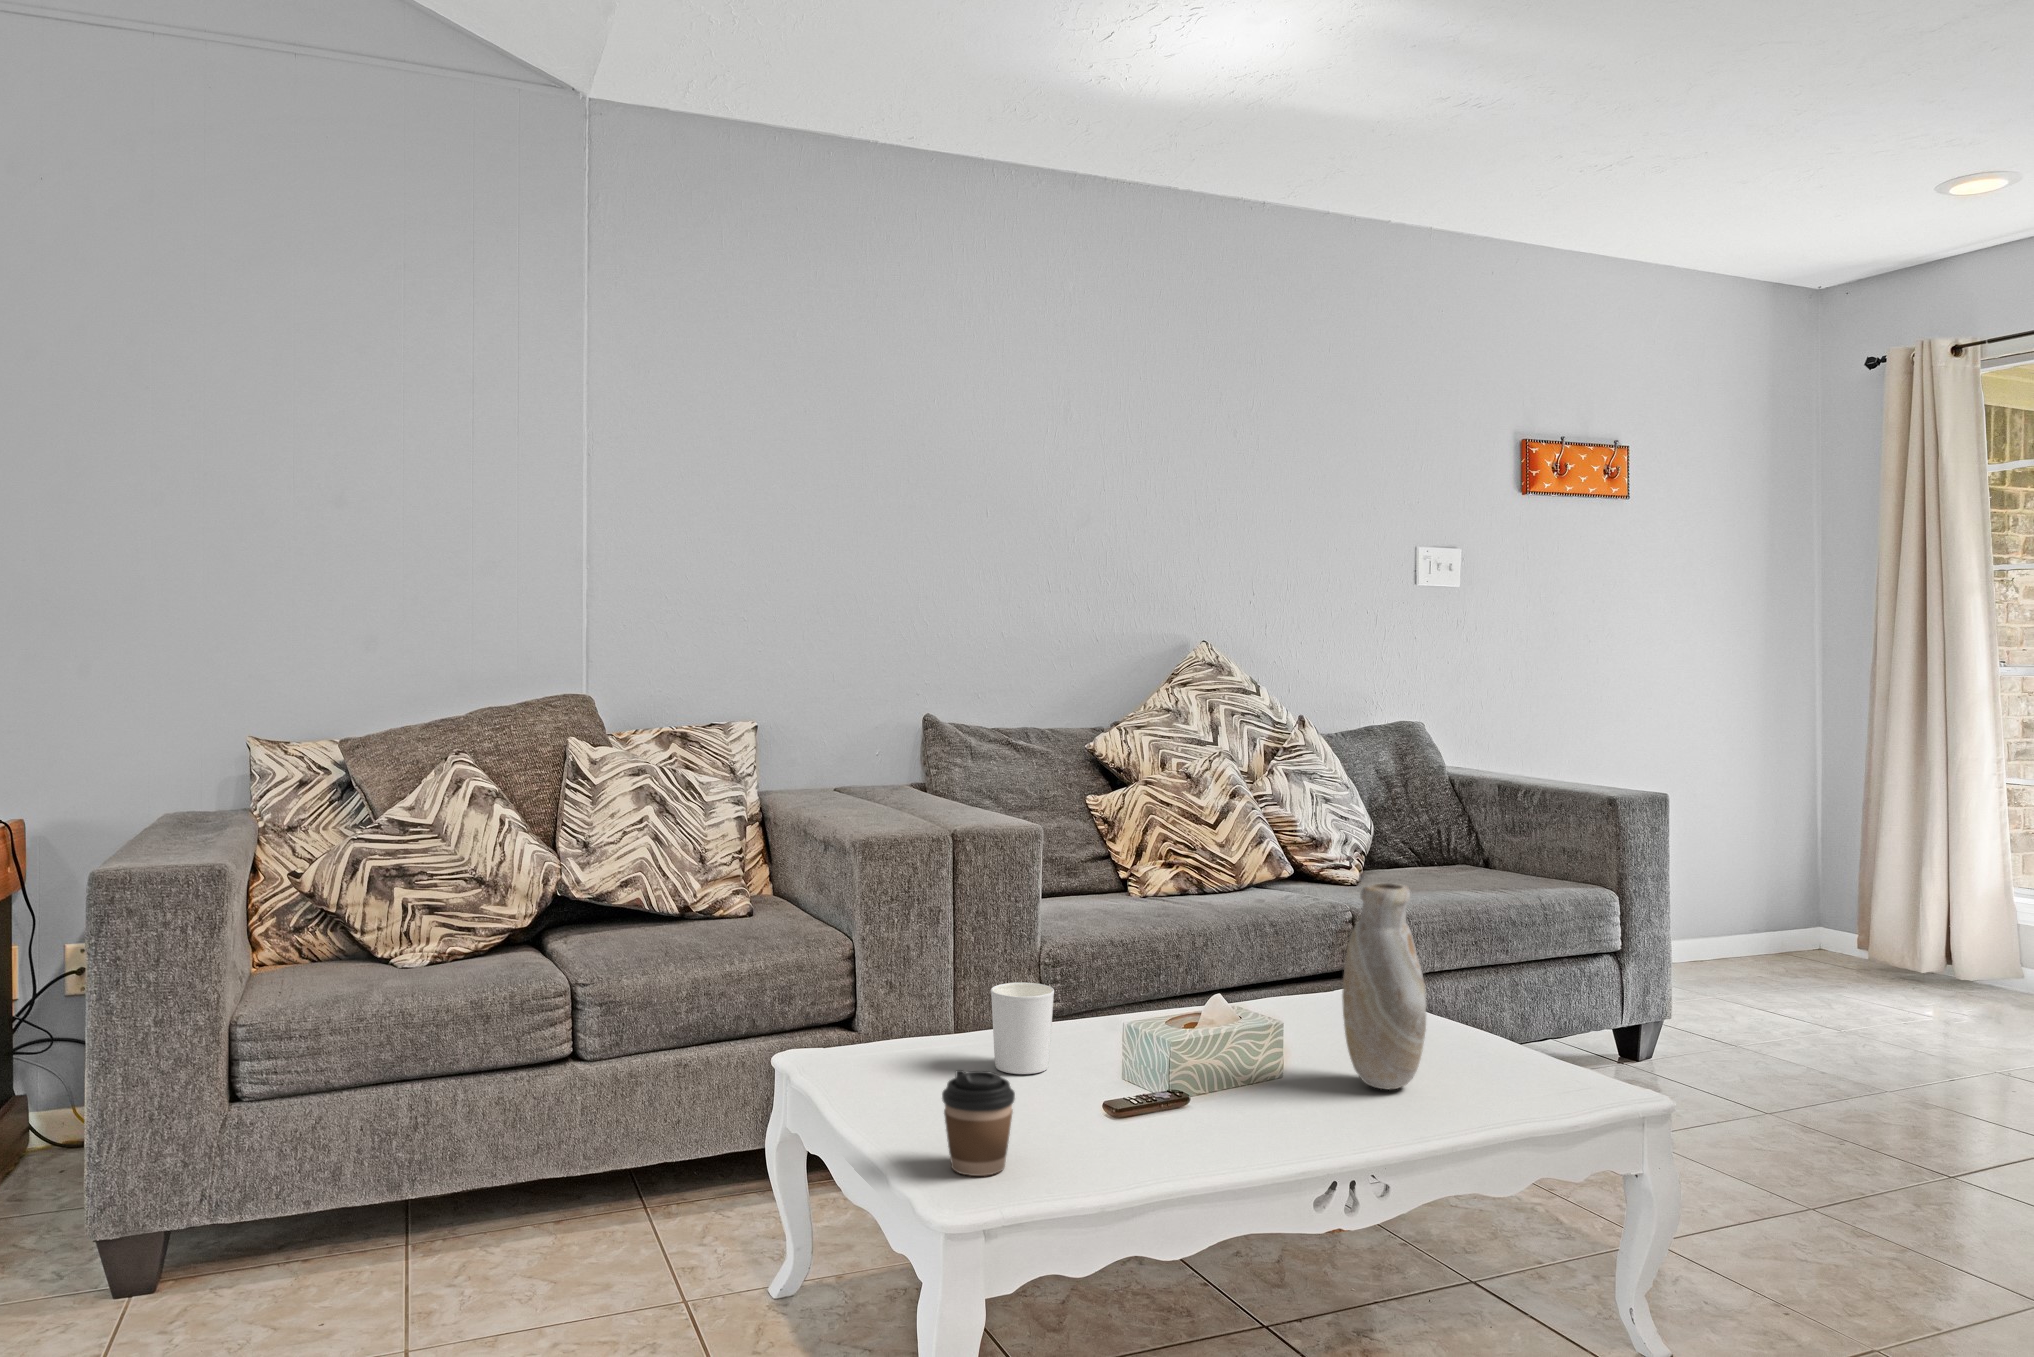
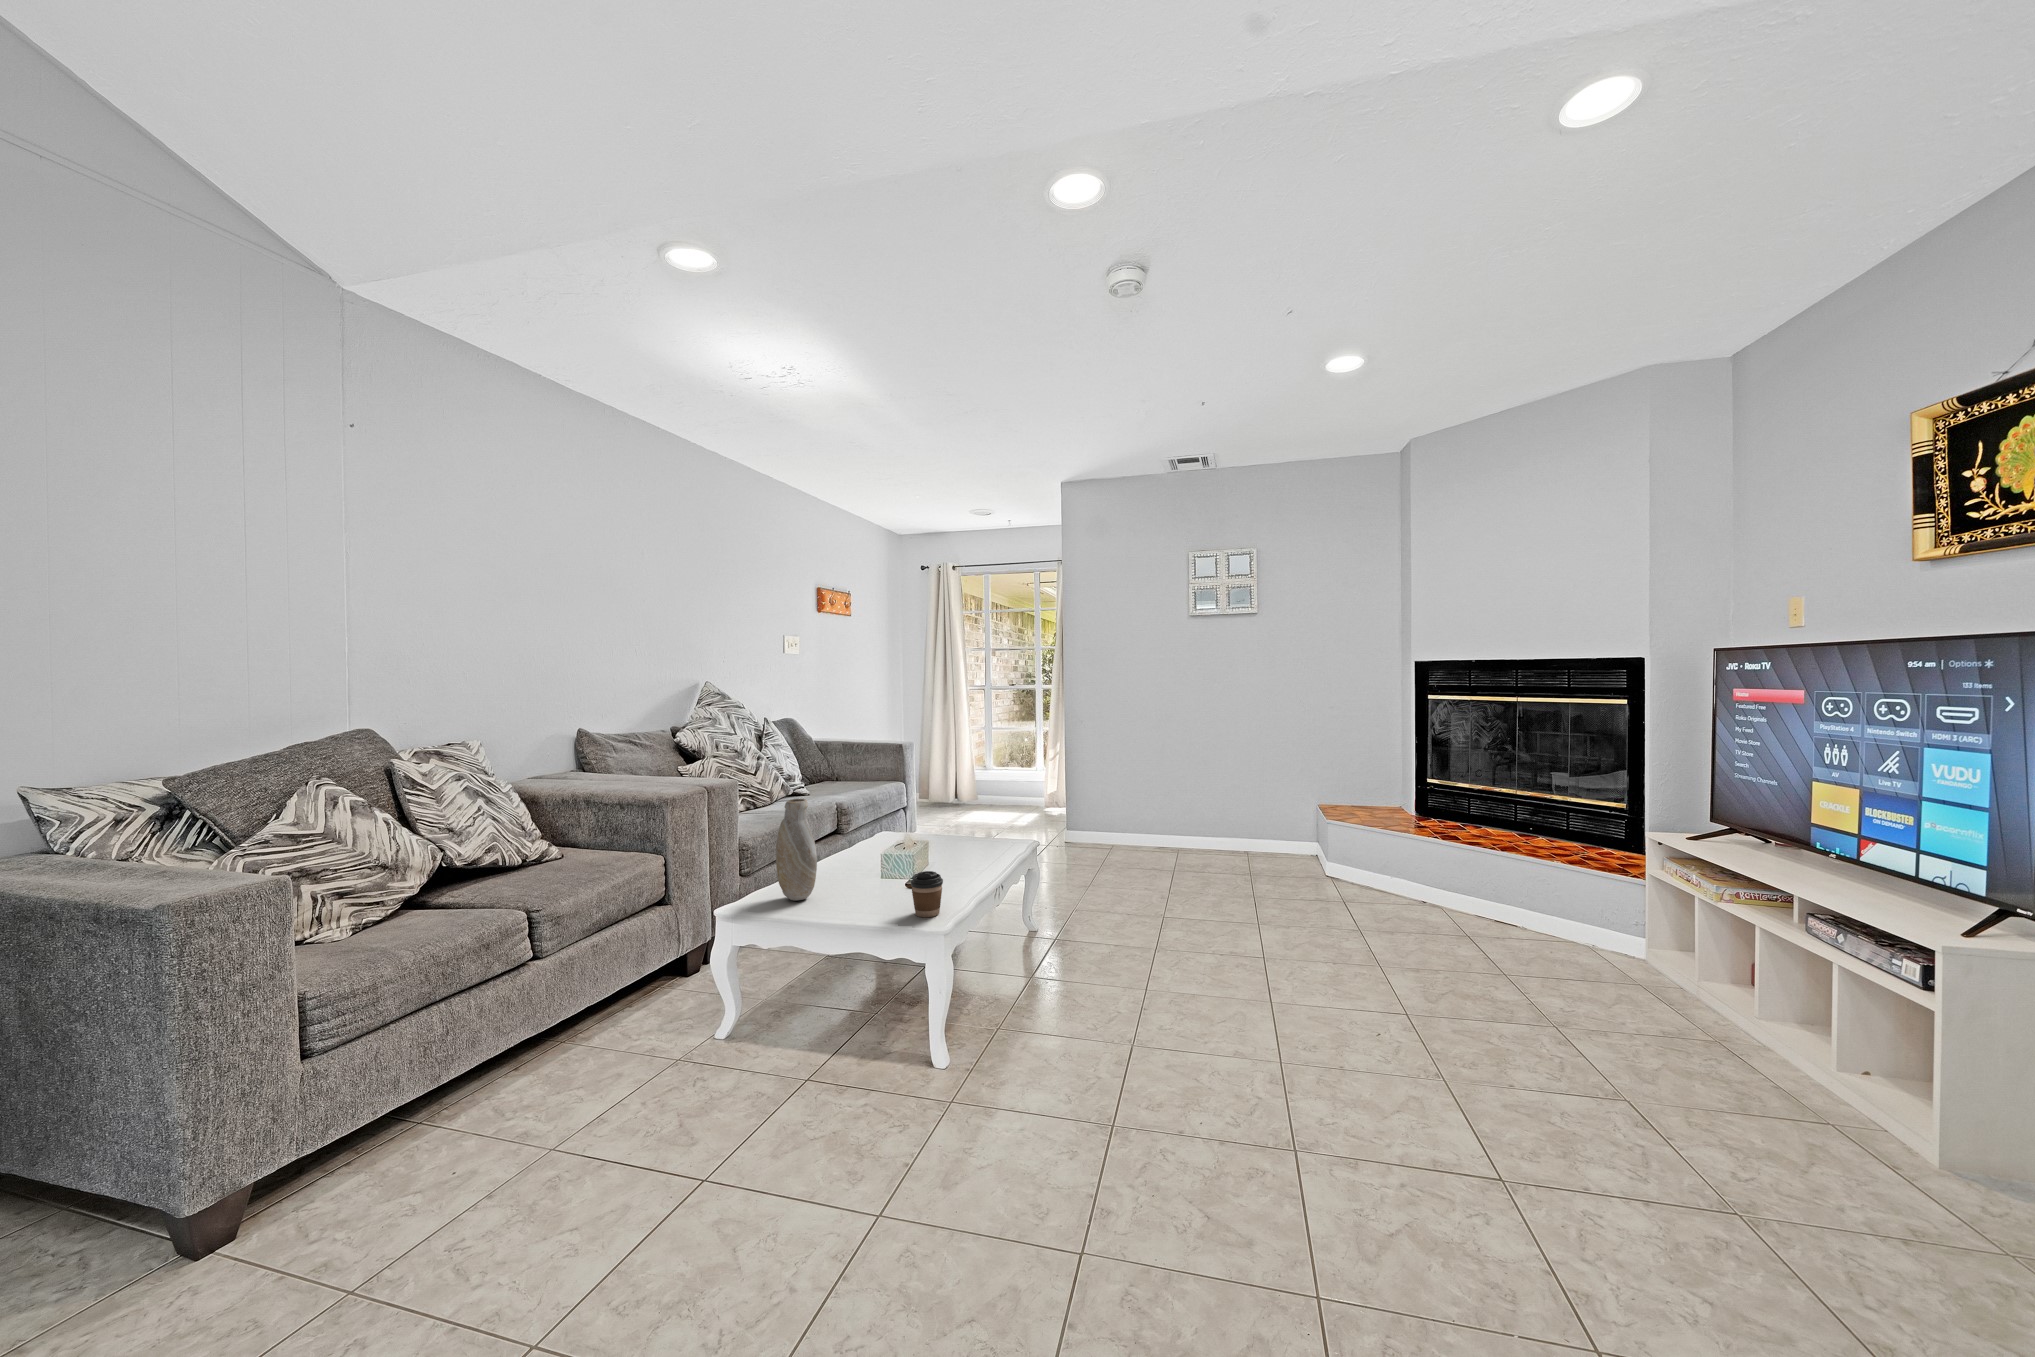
vase: present [1342,883,1426,1090] -> present [776,799,817,901]
candle holder: present [991,983,1054,1074] -> none [835,843,865,886]

